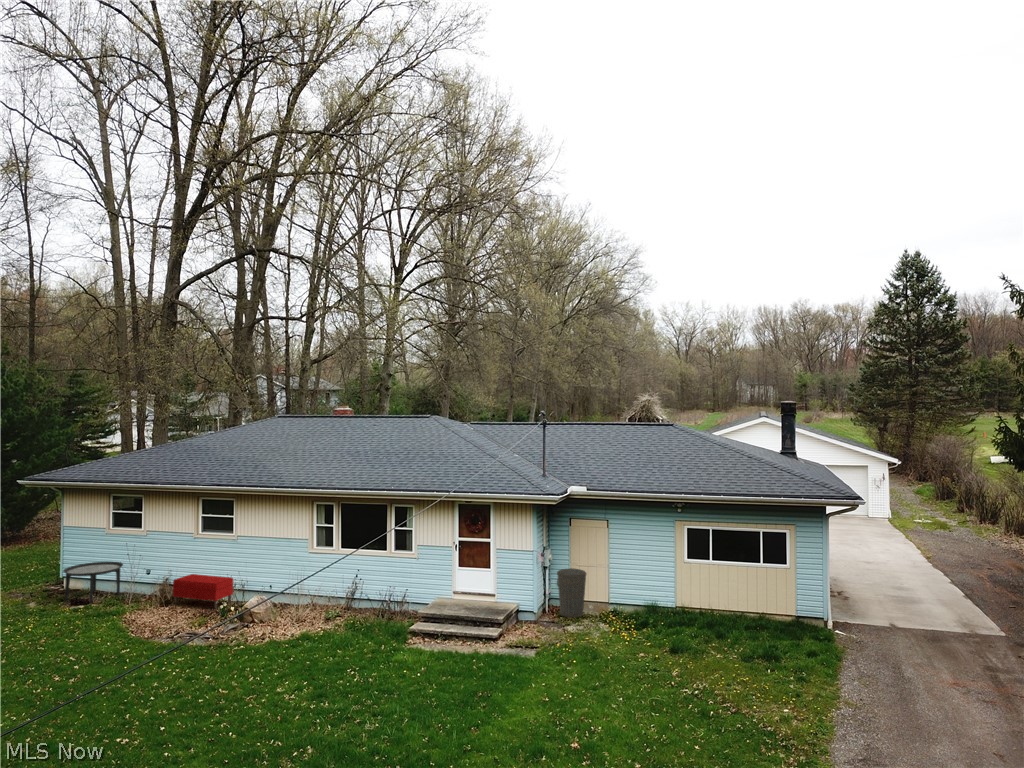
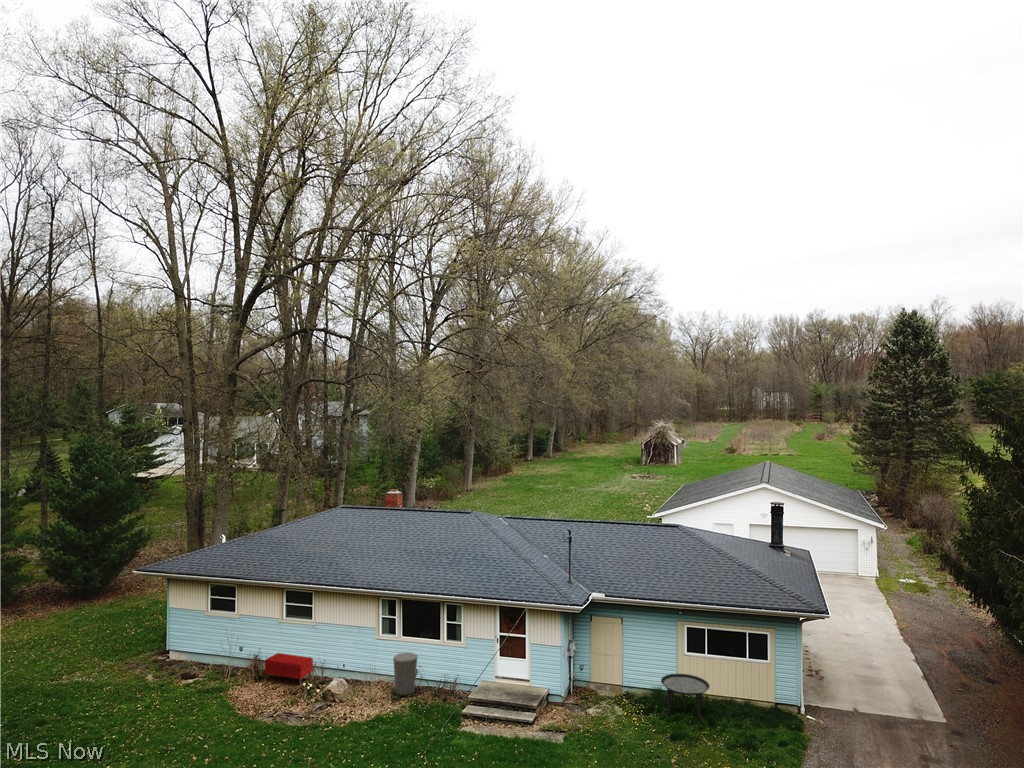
round table: present [63,562,123,603] -> present [661,674,710,720]
trash can: present [557,568,586,617] -> present [393,652,417,695]

